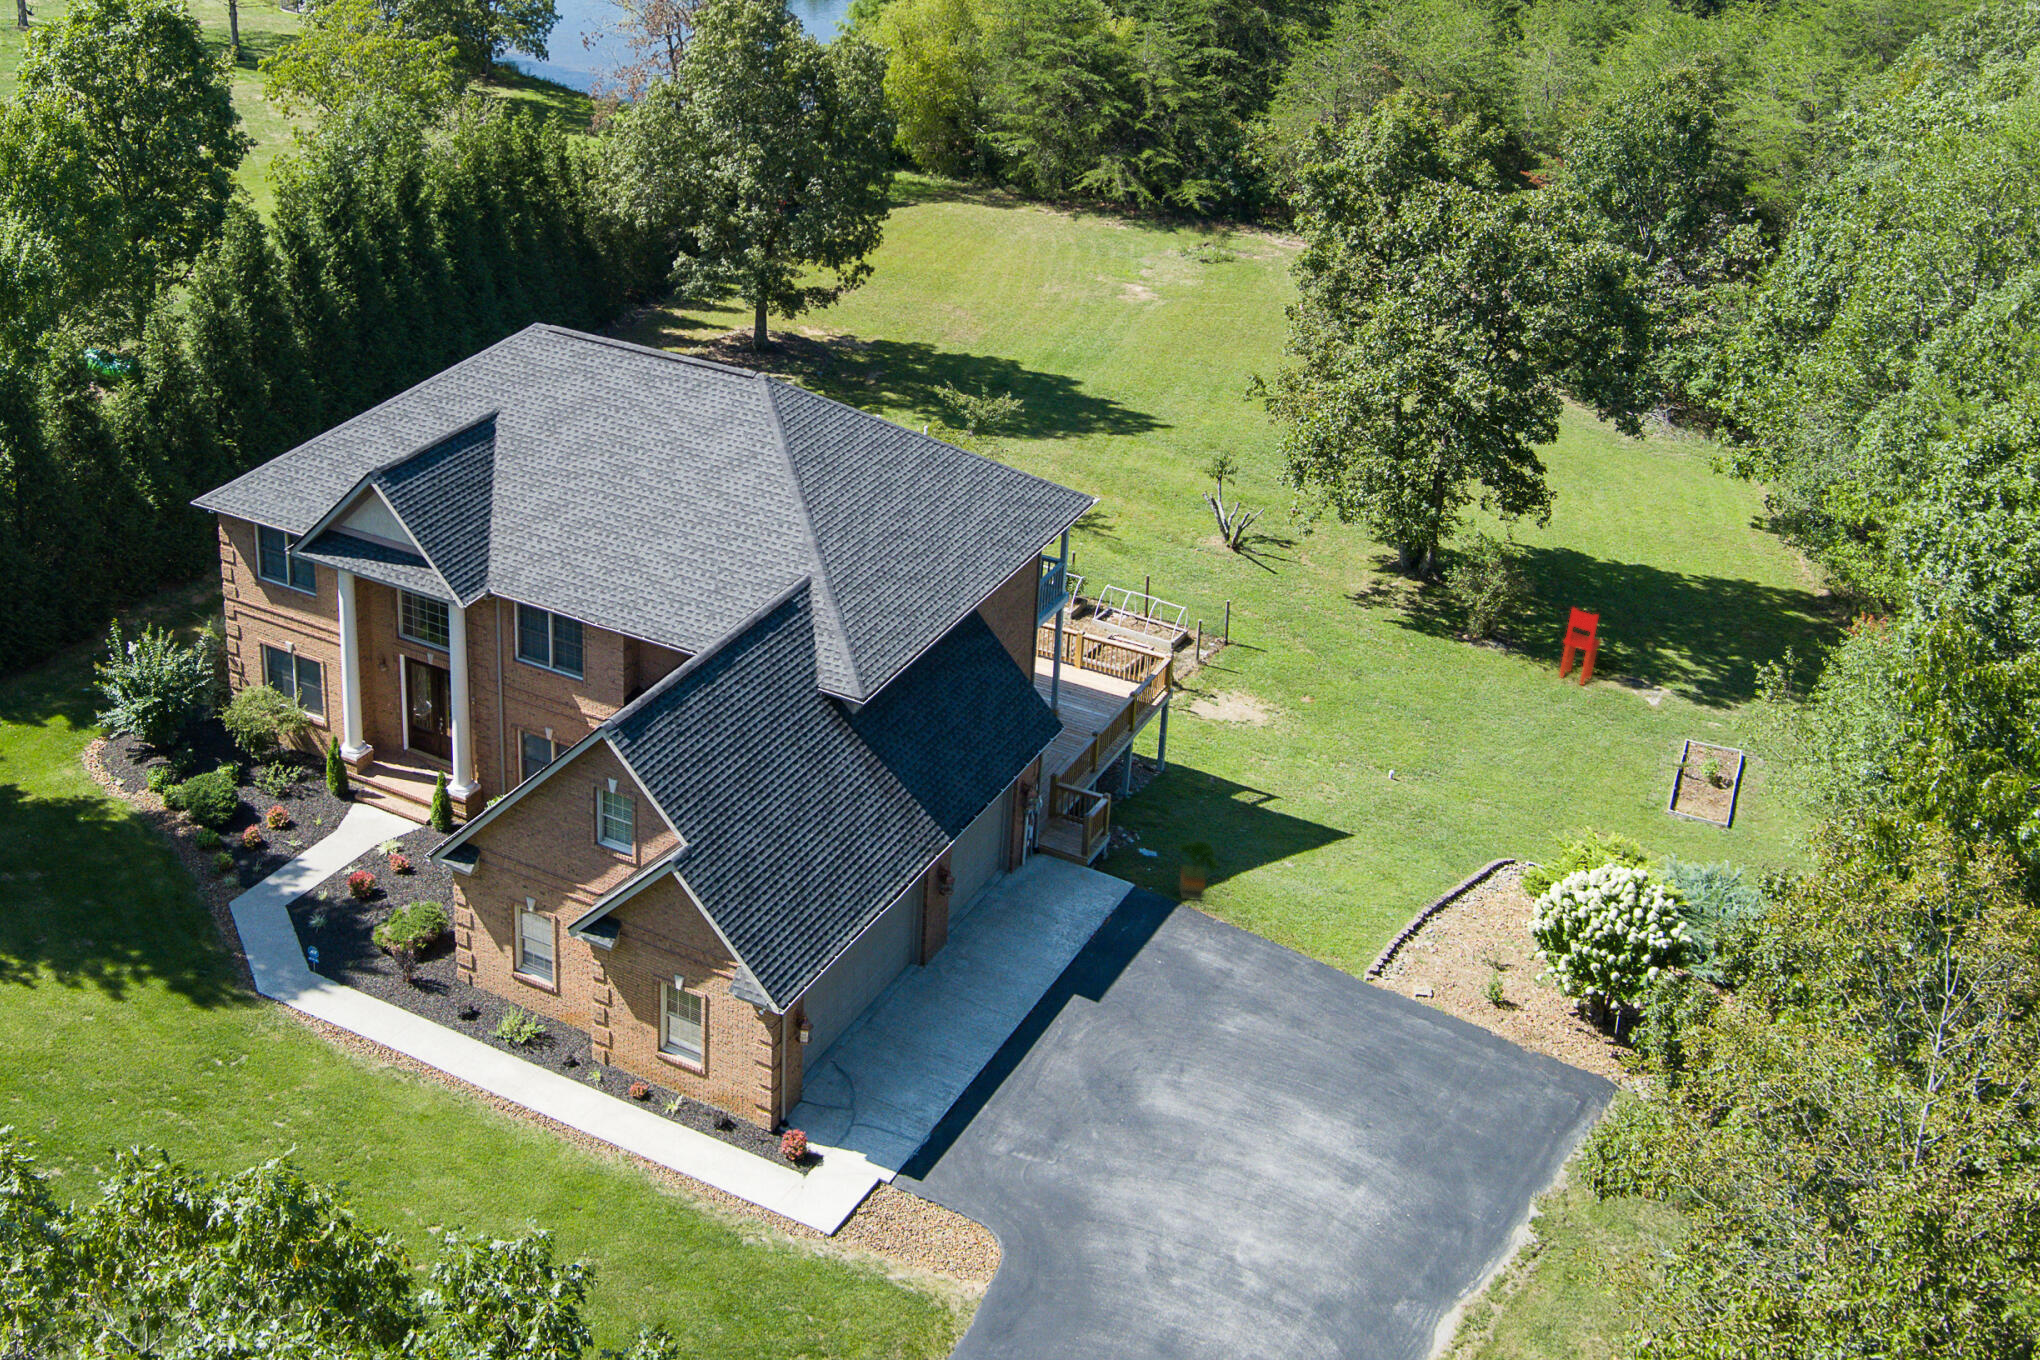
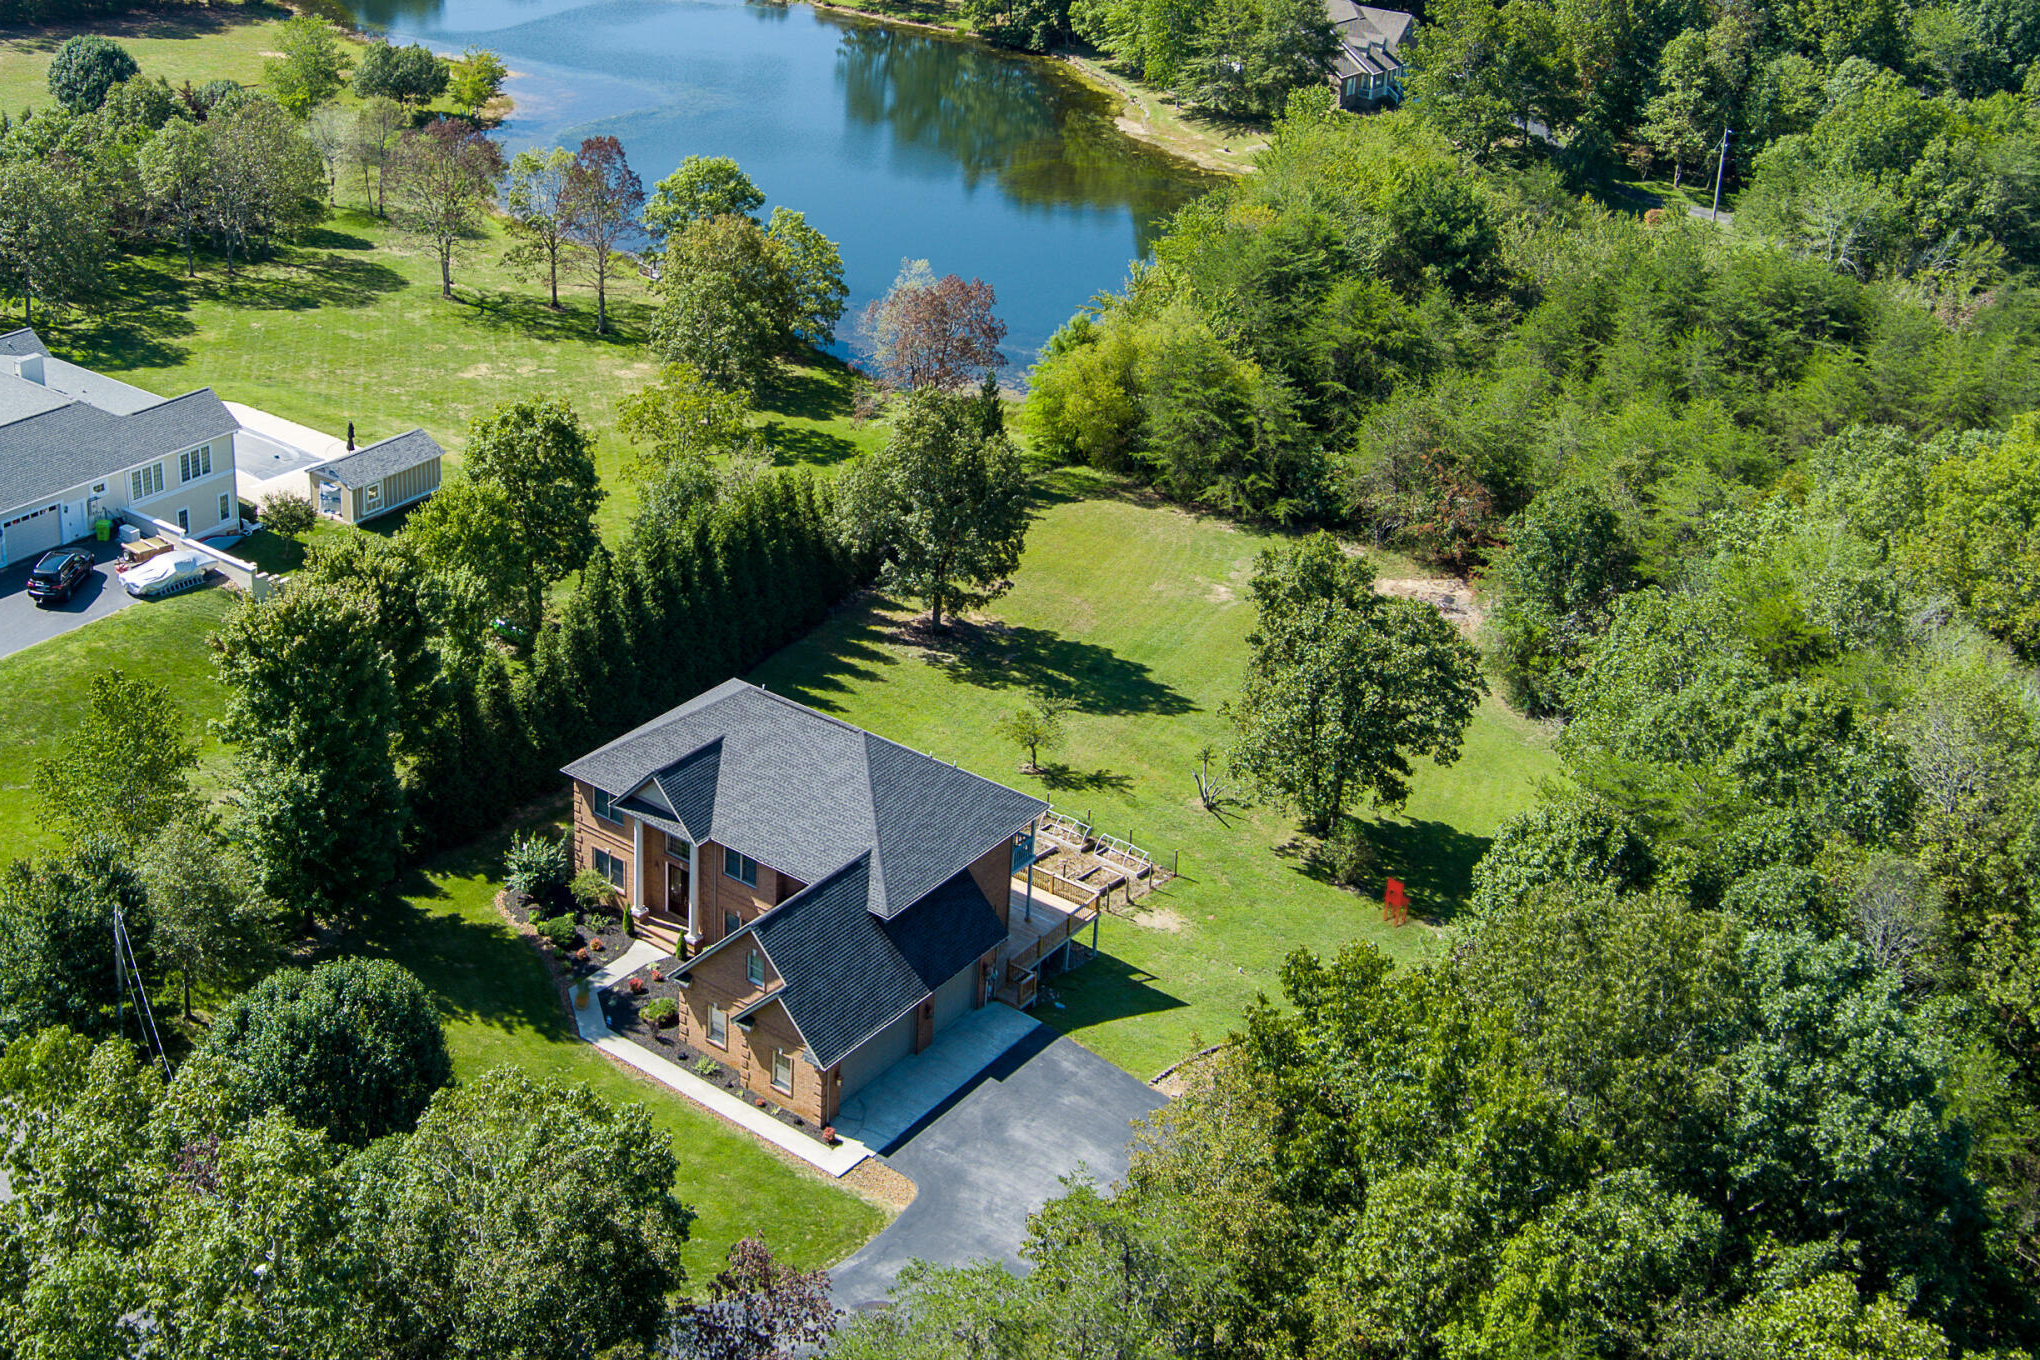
potted tree: present [1179,841,1218,900] -> present [575,978,592,1010]

